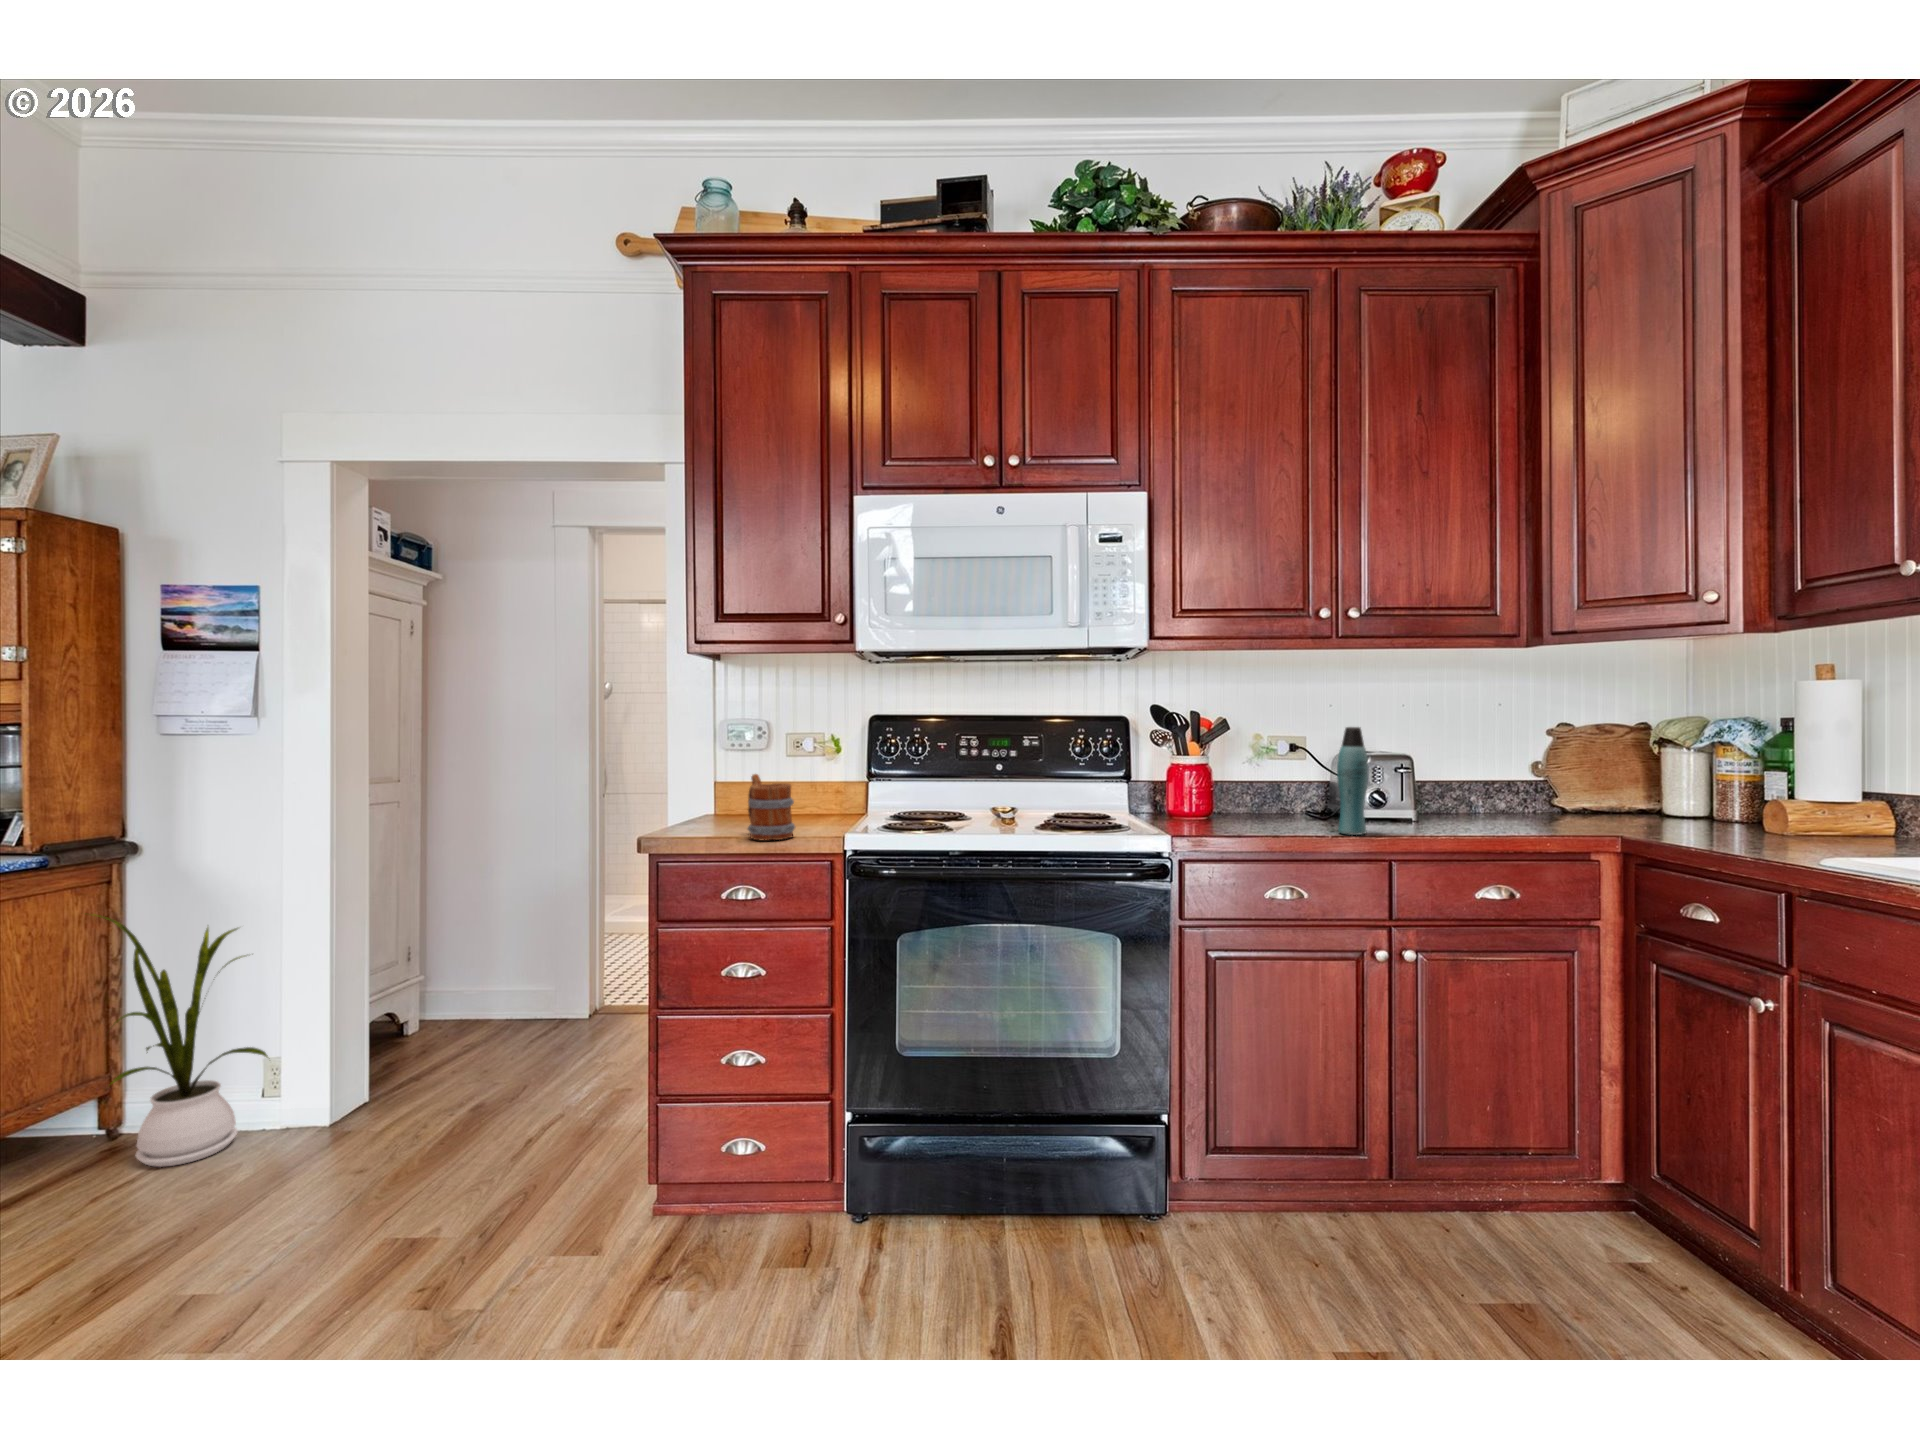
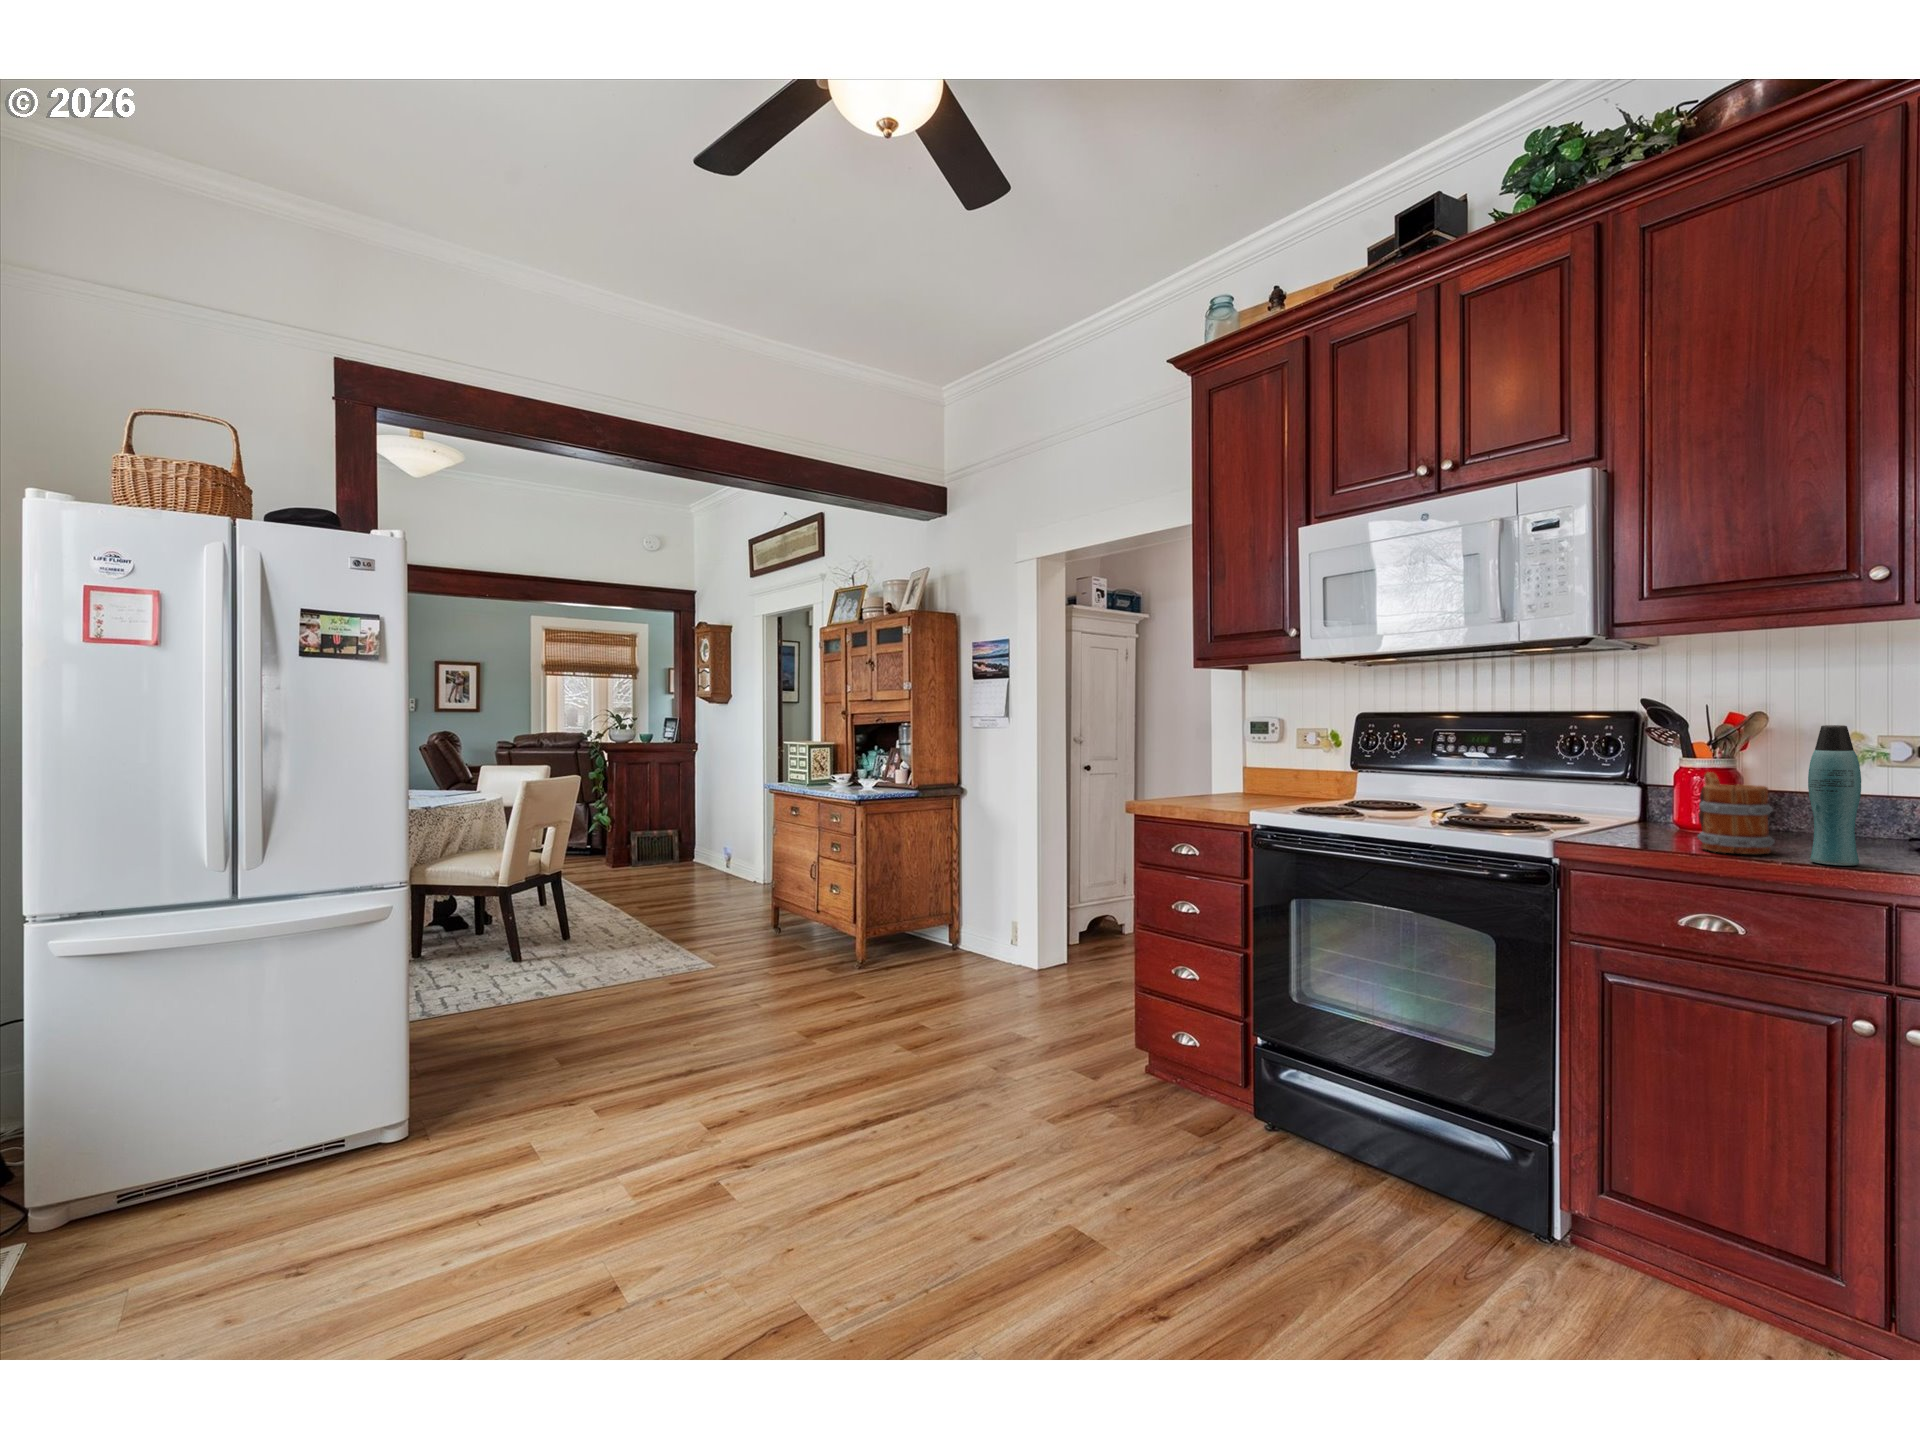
mug: present [748,774,795,840] -> present [1698,772,1775,854]
house plant: present [97,915,268,1167] -> none [931,820,1004,970]

